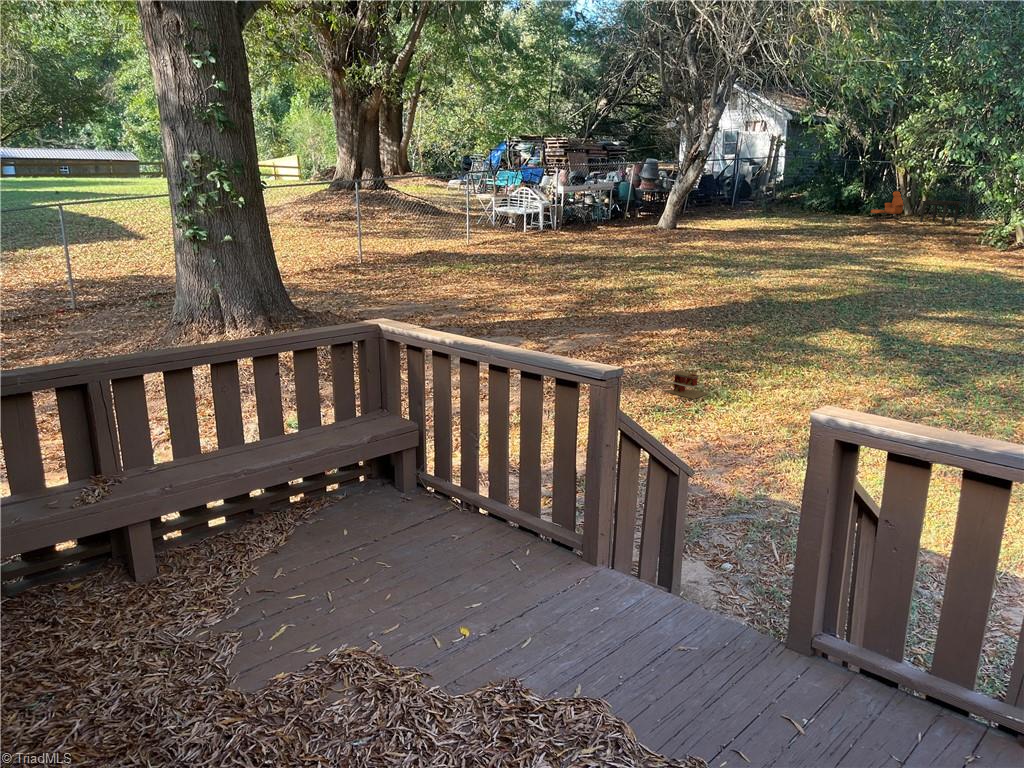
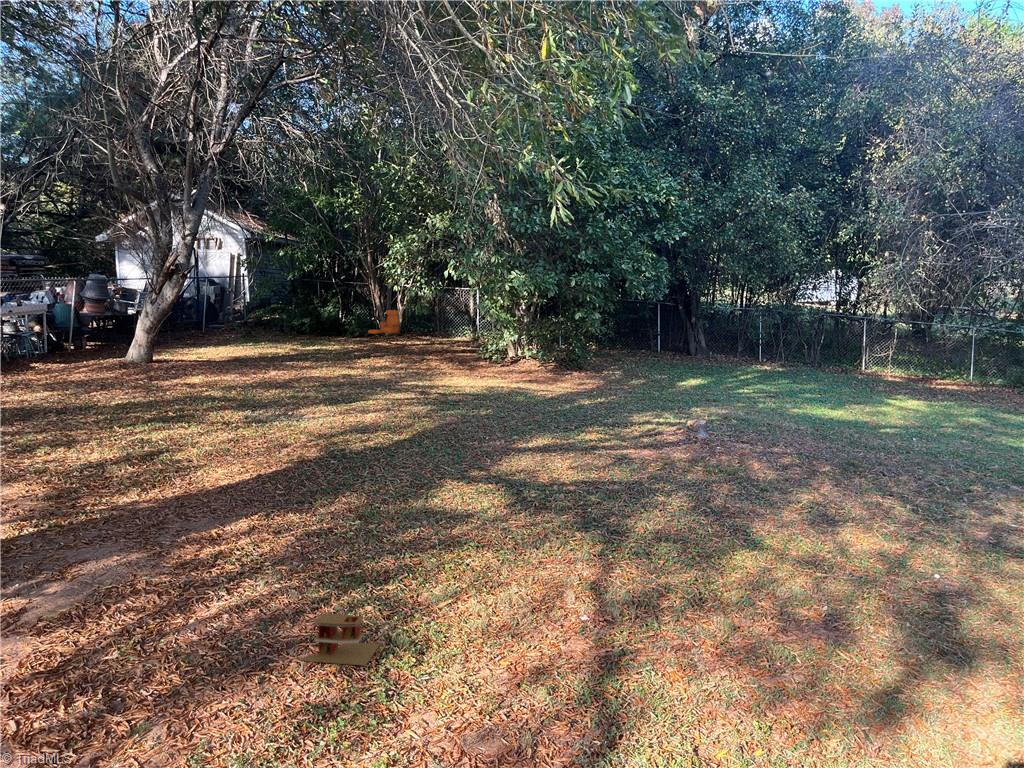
round table: present [920,200,962,224] -> none [415,318,454,342]

